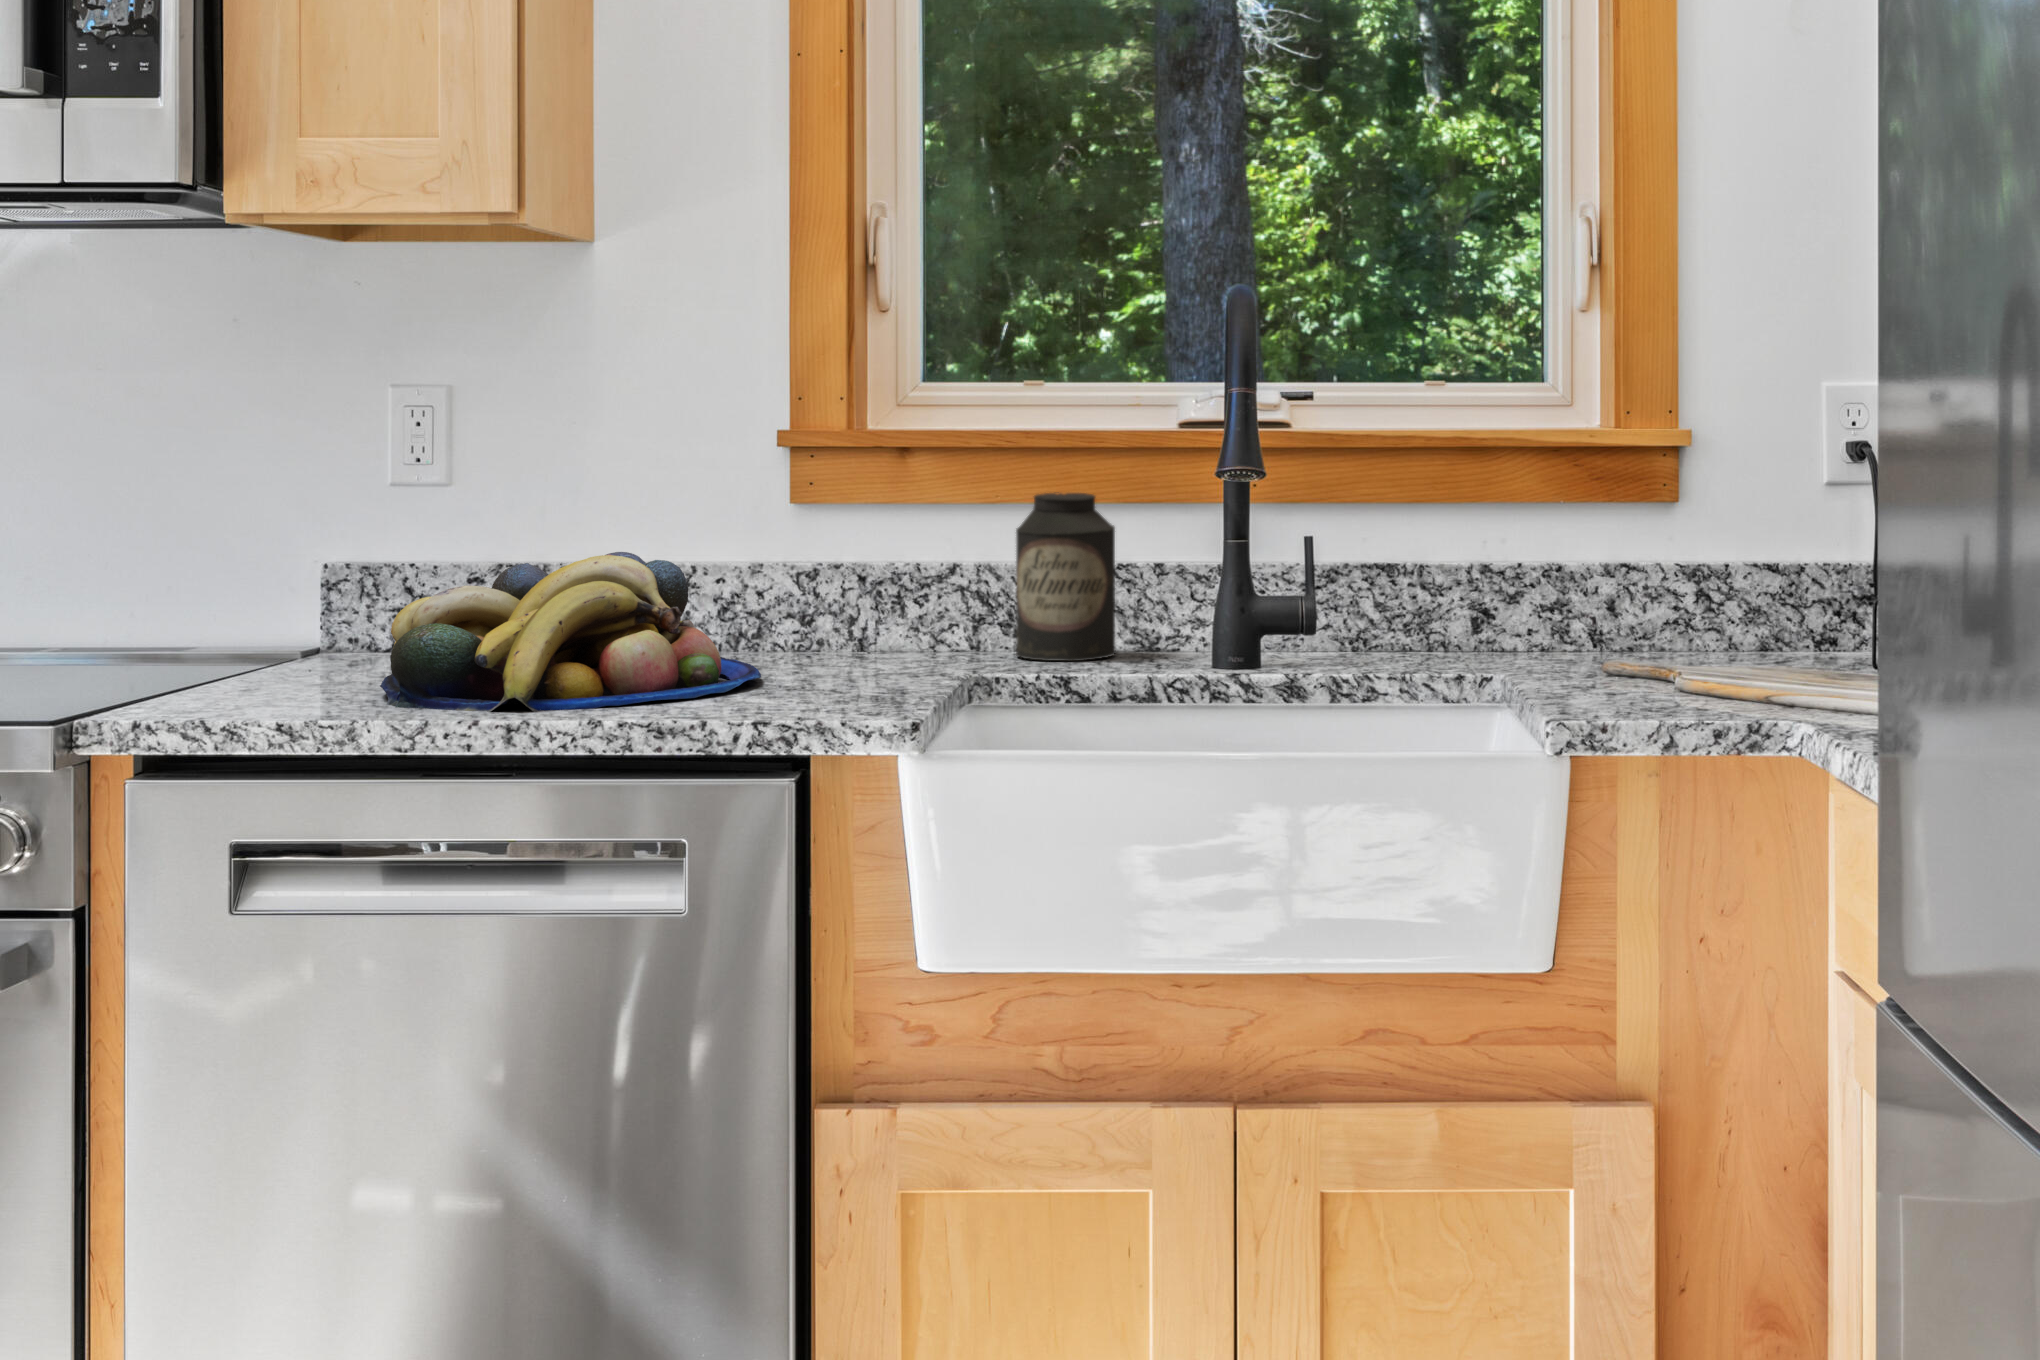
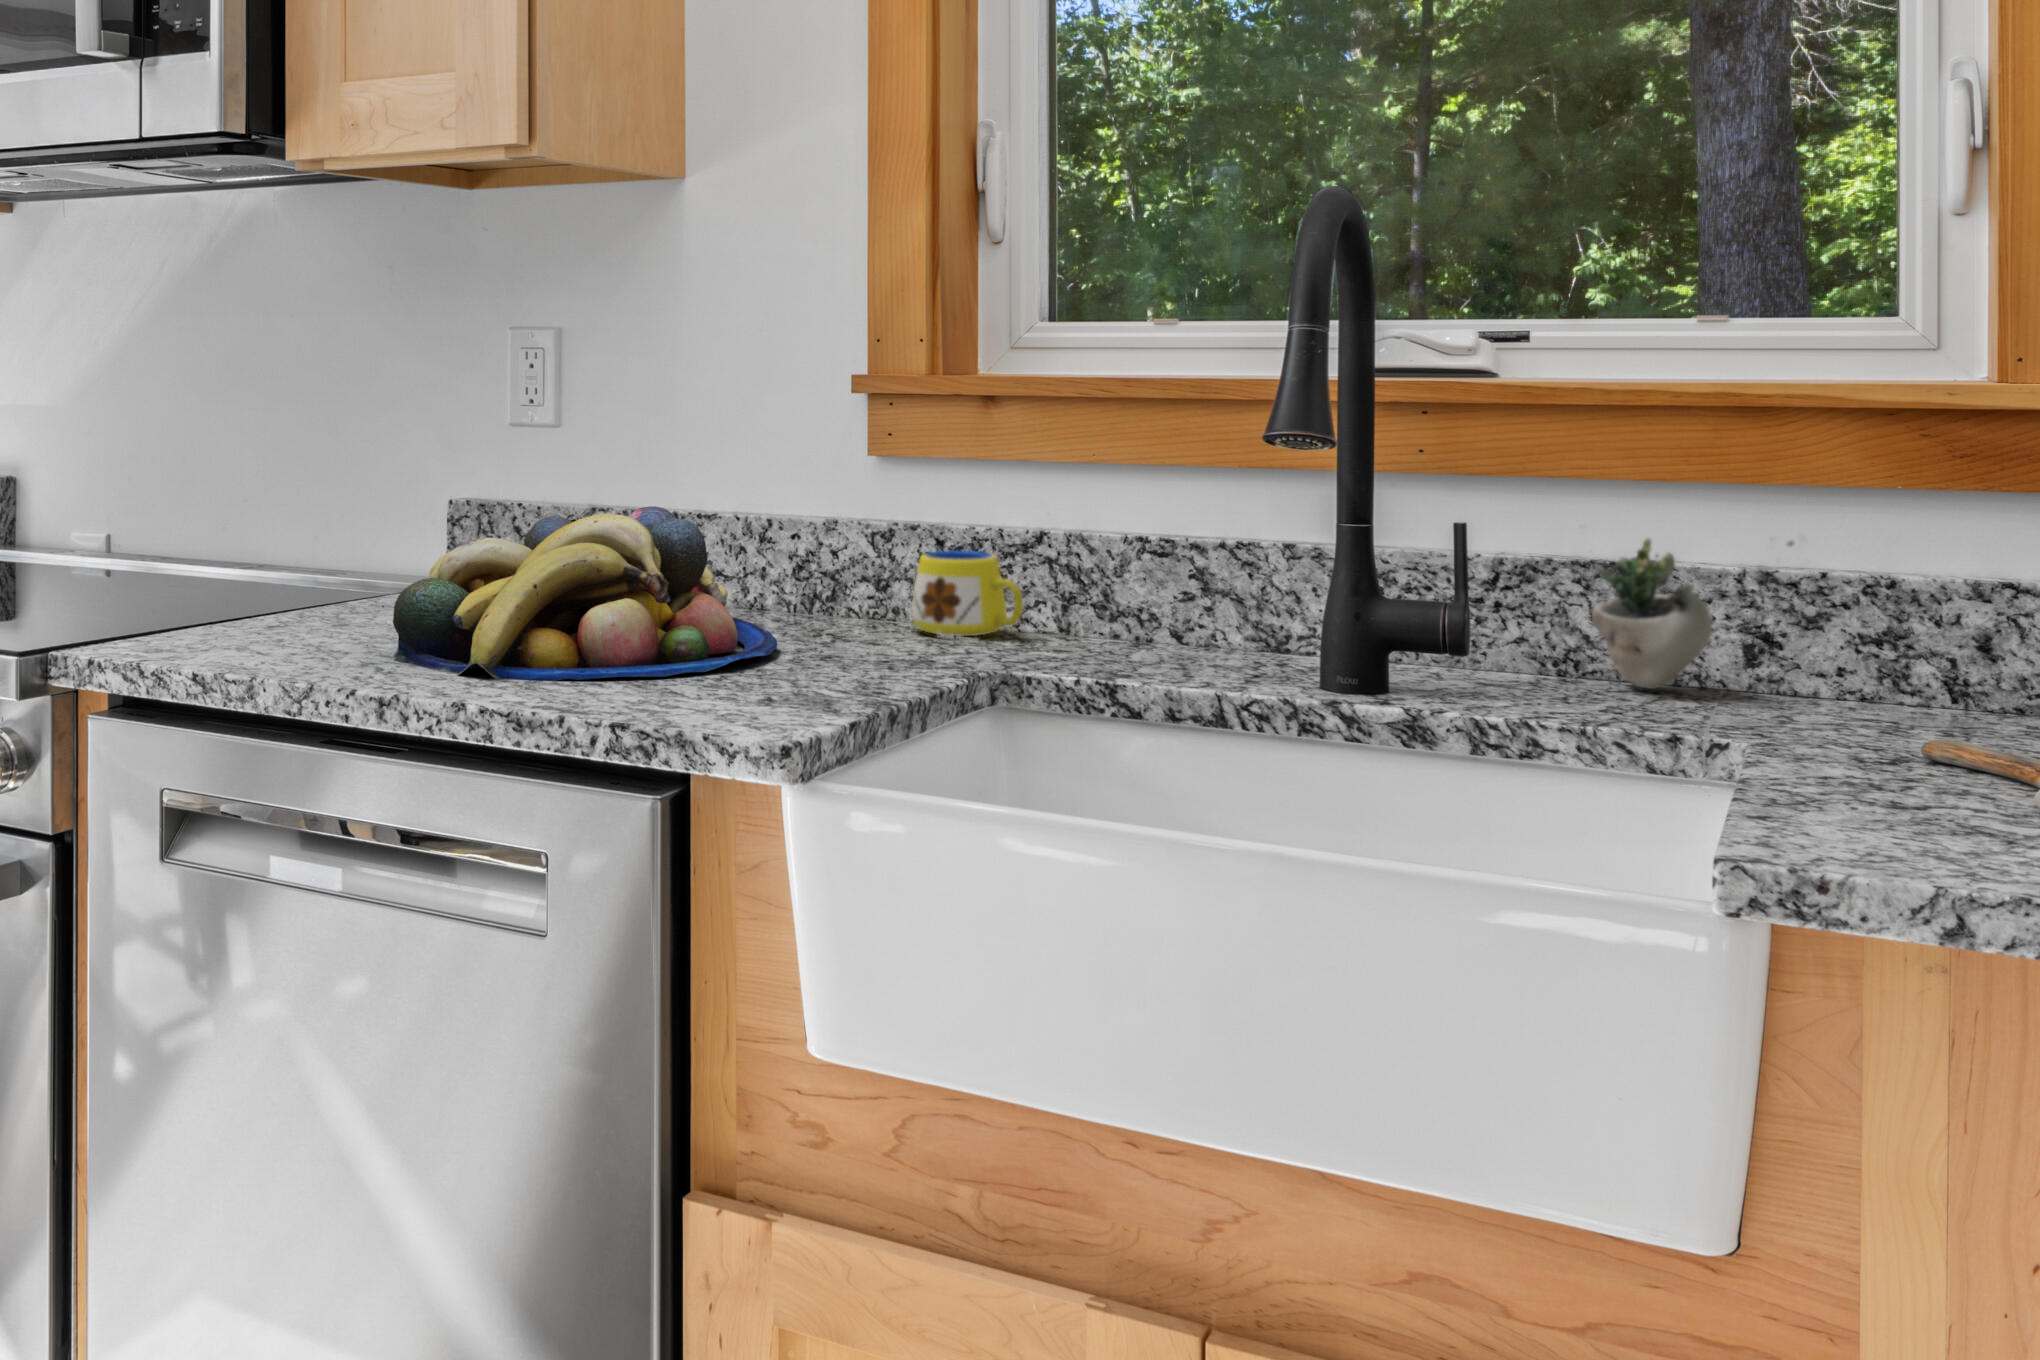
canister: present [1016,492,1116,661] -> none [1106,451,1234,660]
succulent plant: none [1377,539,1514,654] -> present [1592,538,1794,689]
mug: none [840,586,943,662] -> present [912,551,1023,642]

